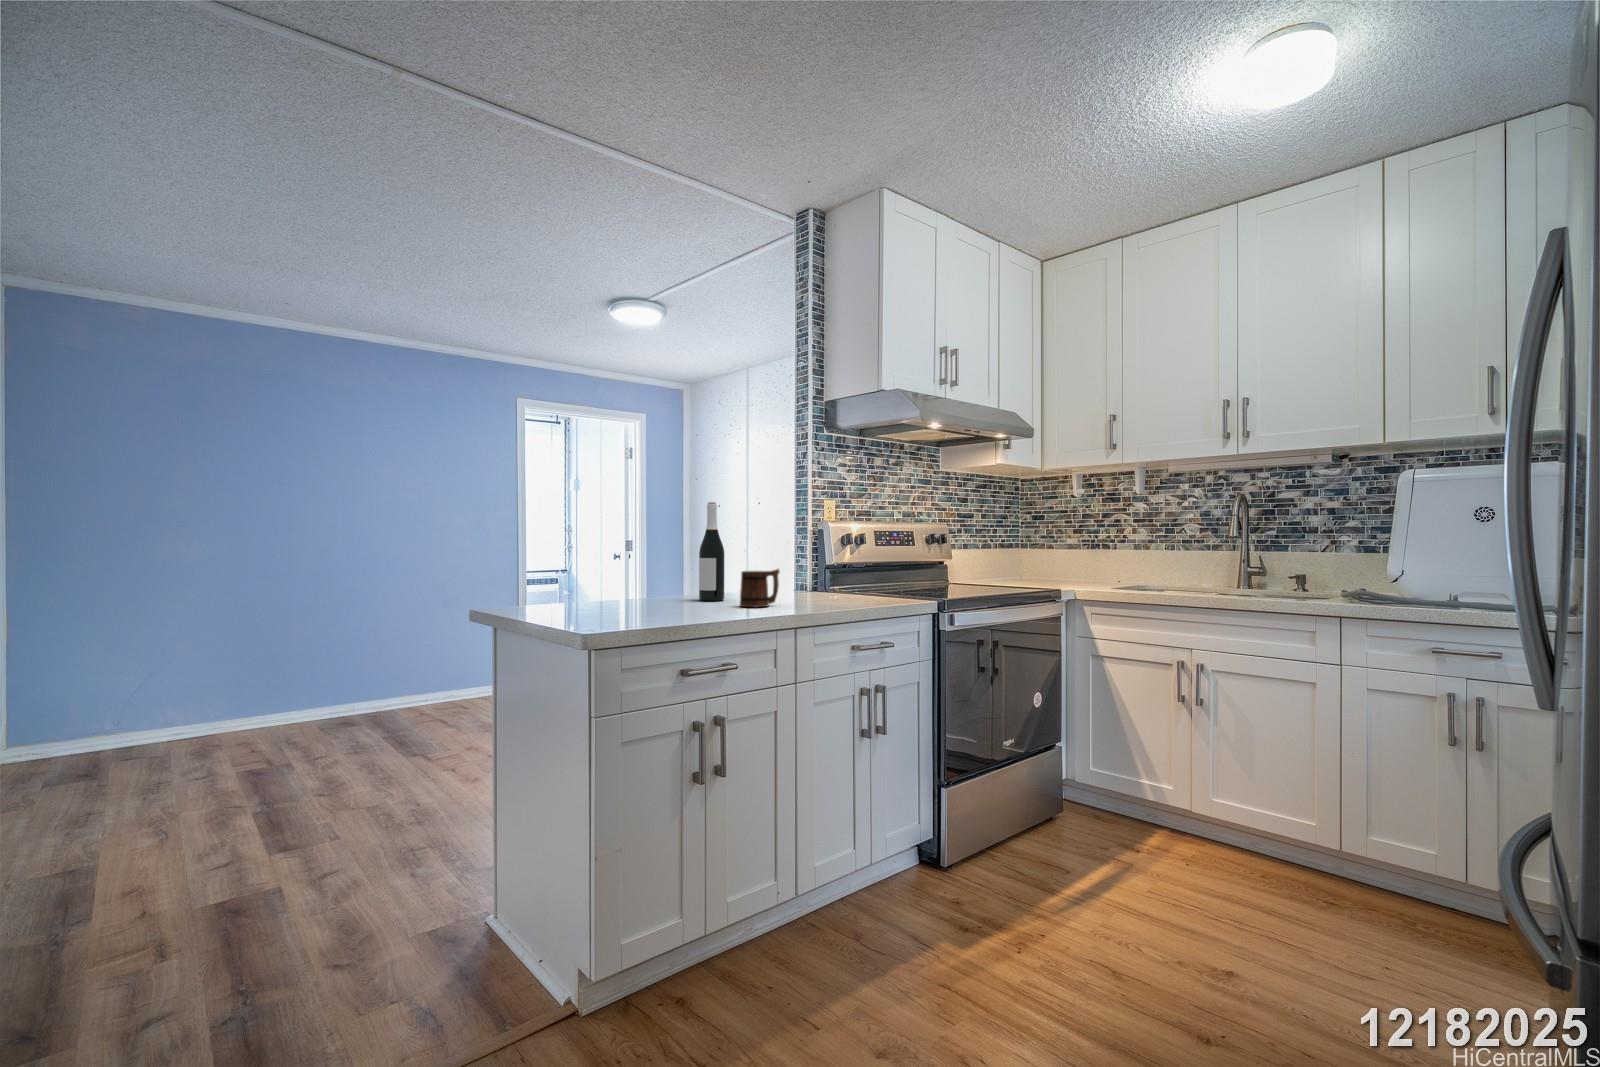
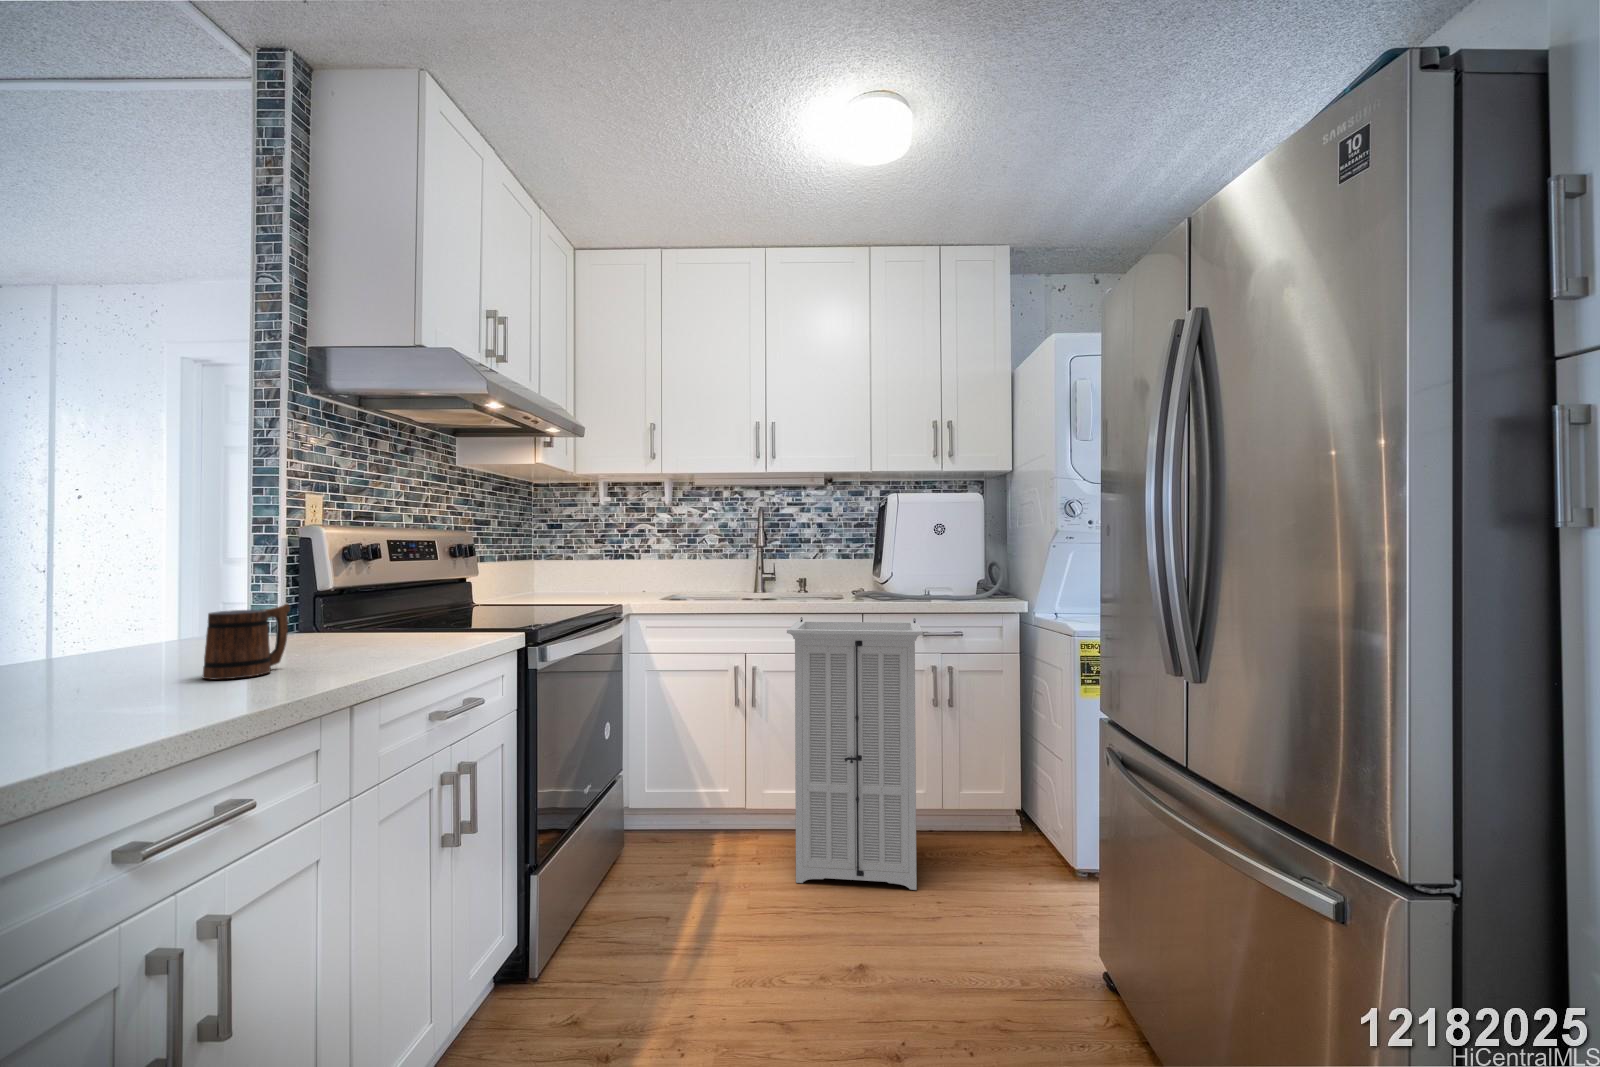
wine bottle: present [699,502,724,601] -> none [70,483,140,675]
storage cabinet: none [1206,614,1409,945] -> present [787,617,922,890]

